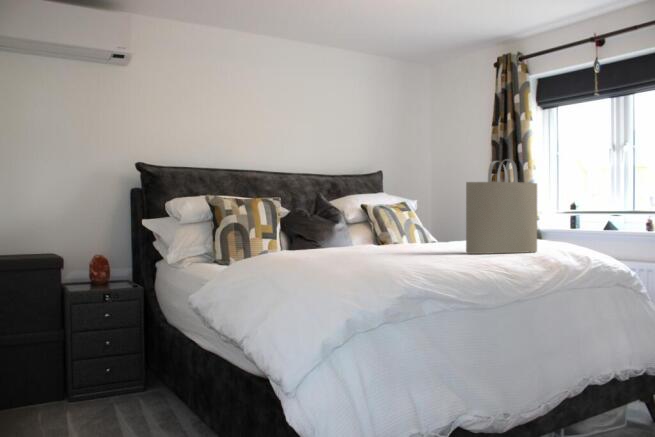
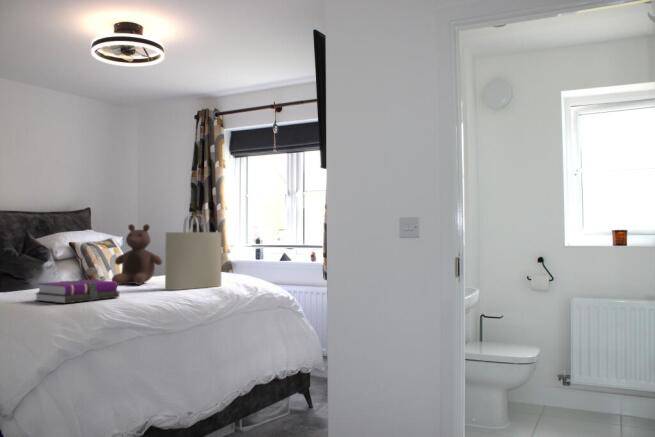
stuffed bear: none [404,178,462,248] -> present [112,224,162,285]
notebook: none [319,237,411,261] -> present [36,280,119,303]

